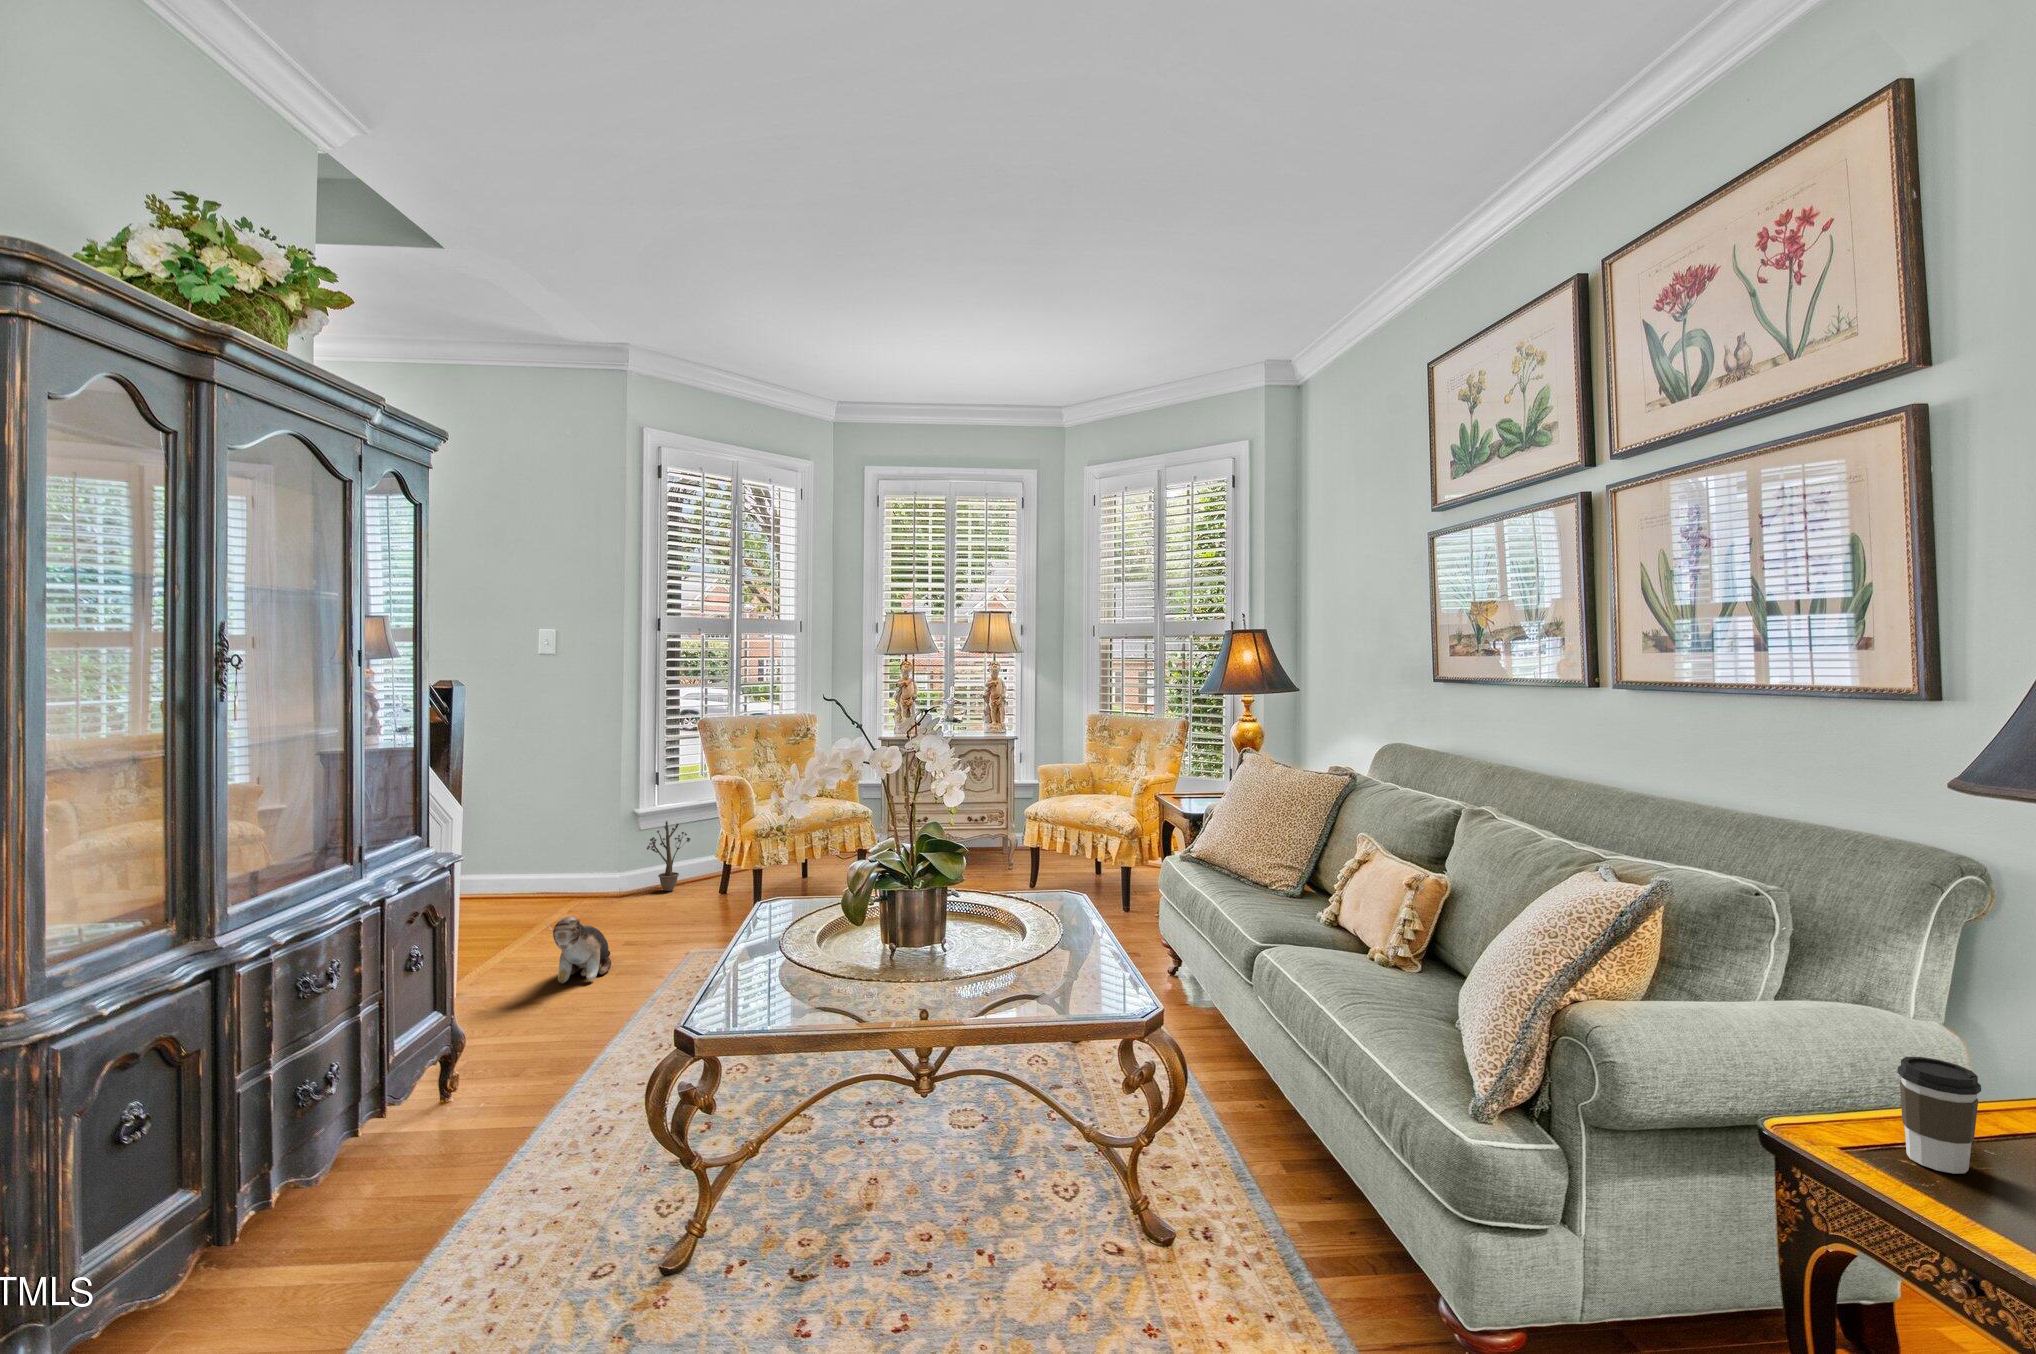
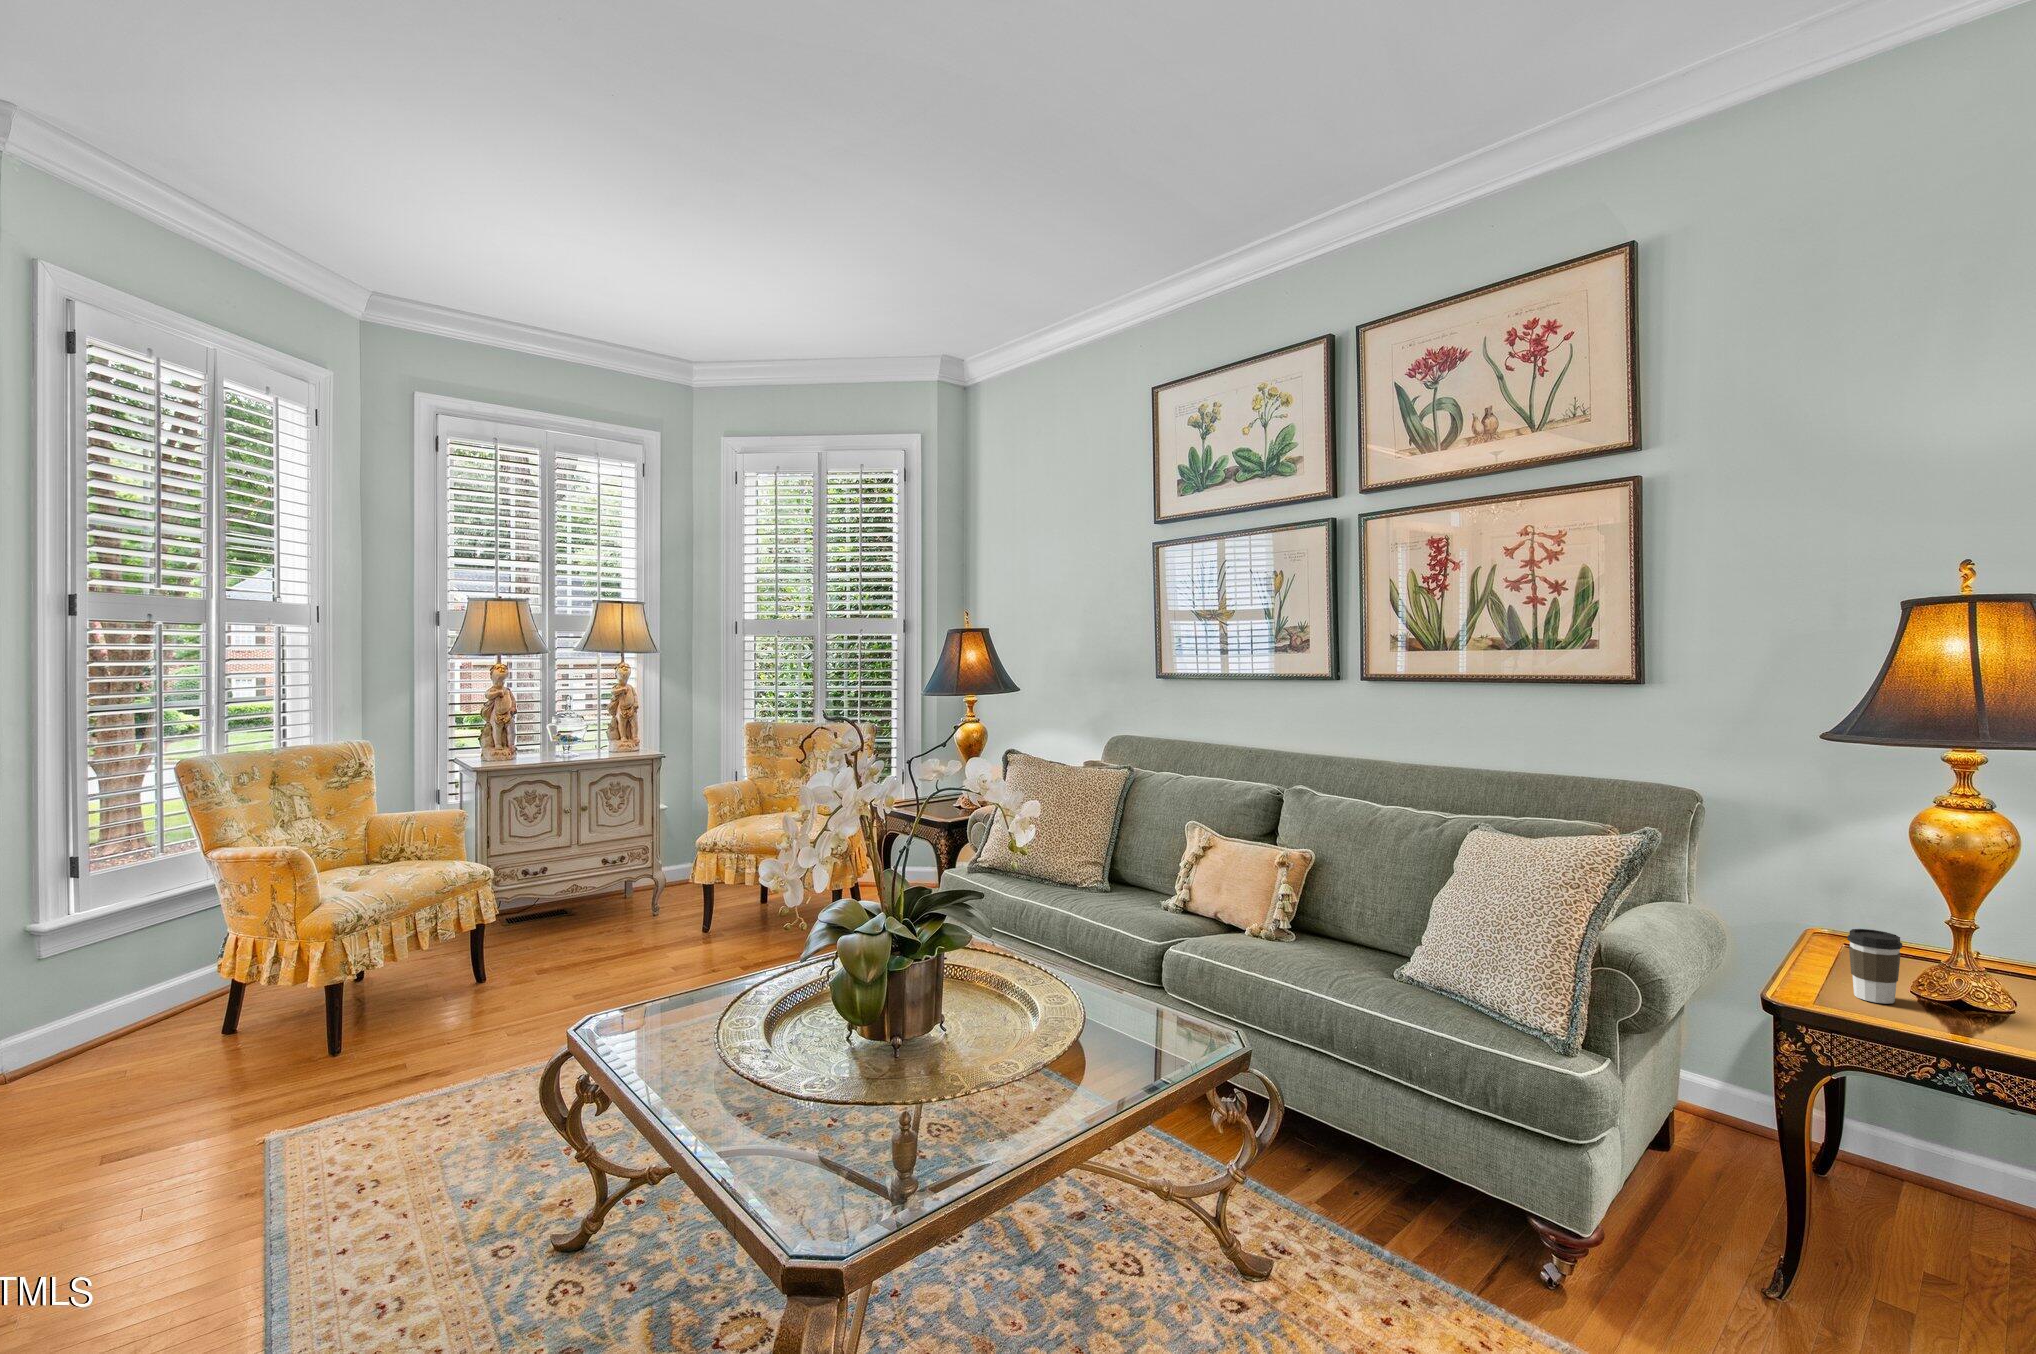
decorative plant: present [637,821,690,892] -> none [66,933,165,1058]
plush toy: present [546,916,611,983] -> none [50,1126,162,1249]

